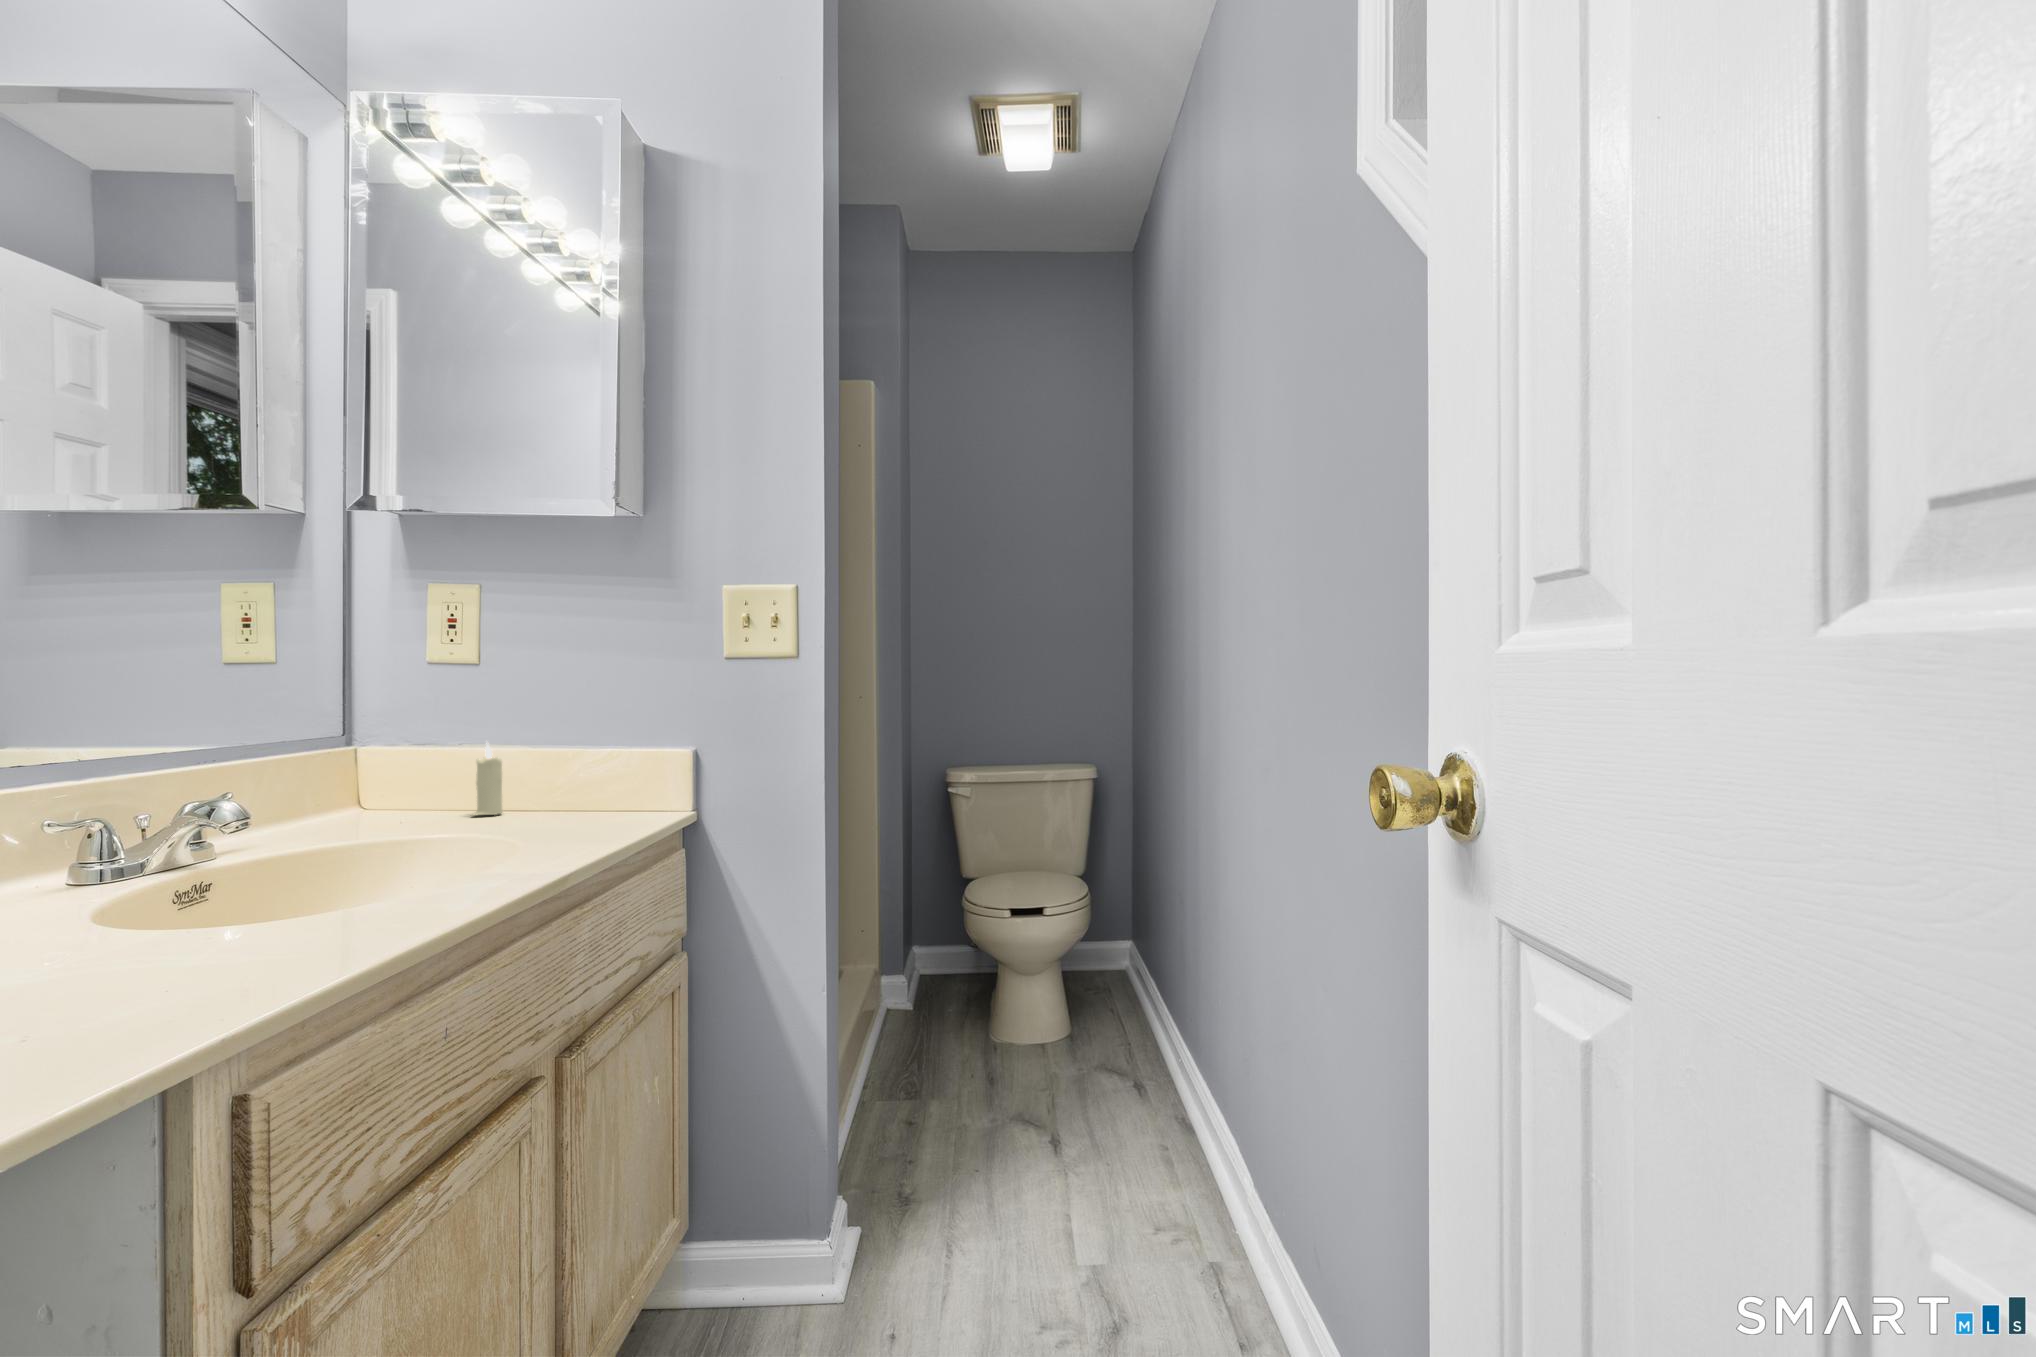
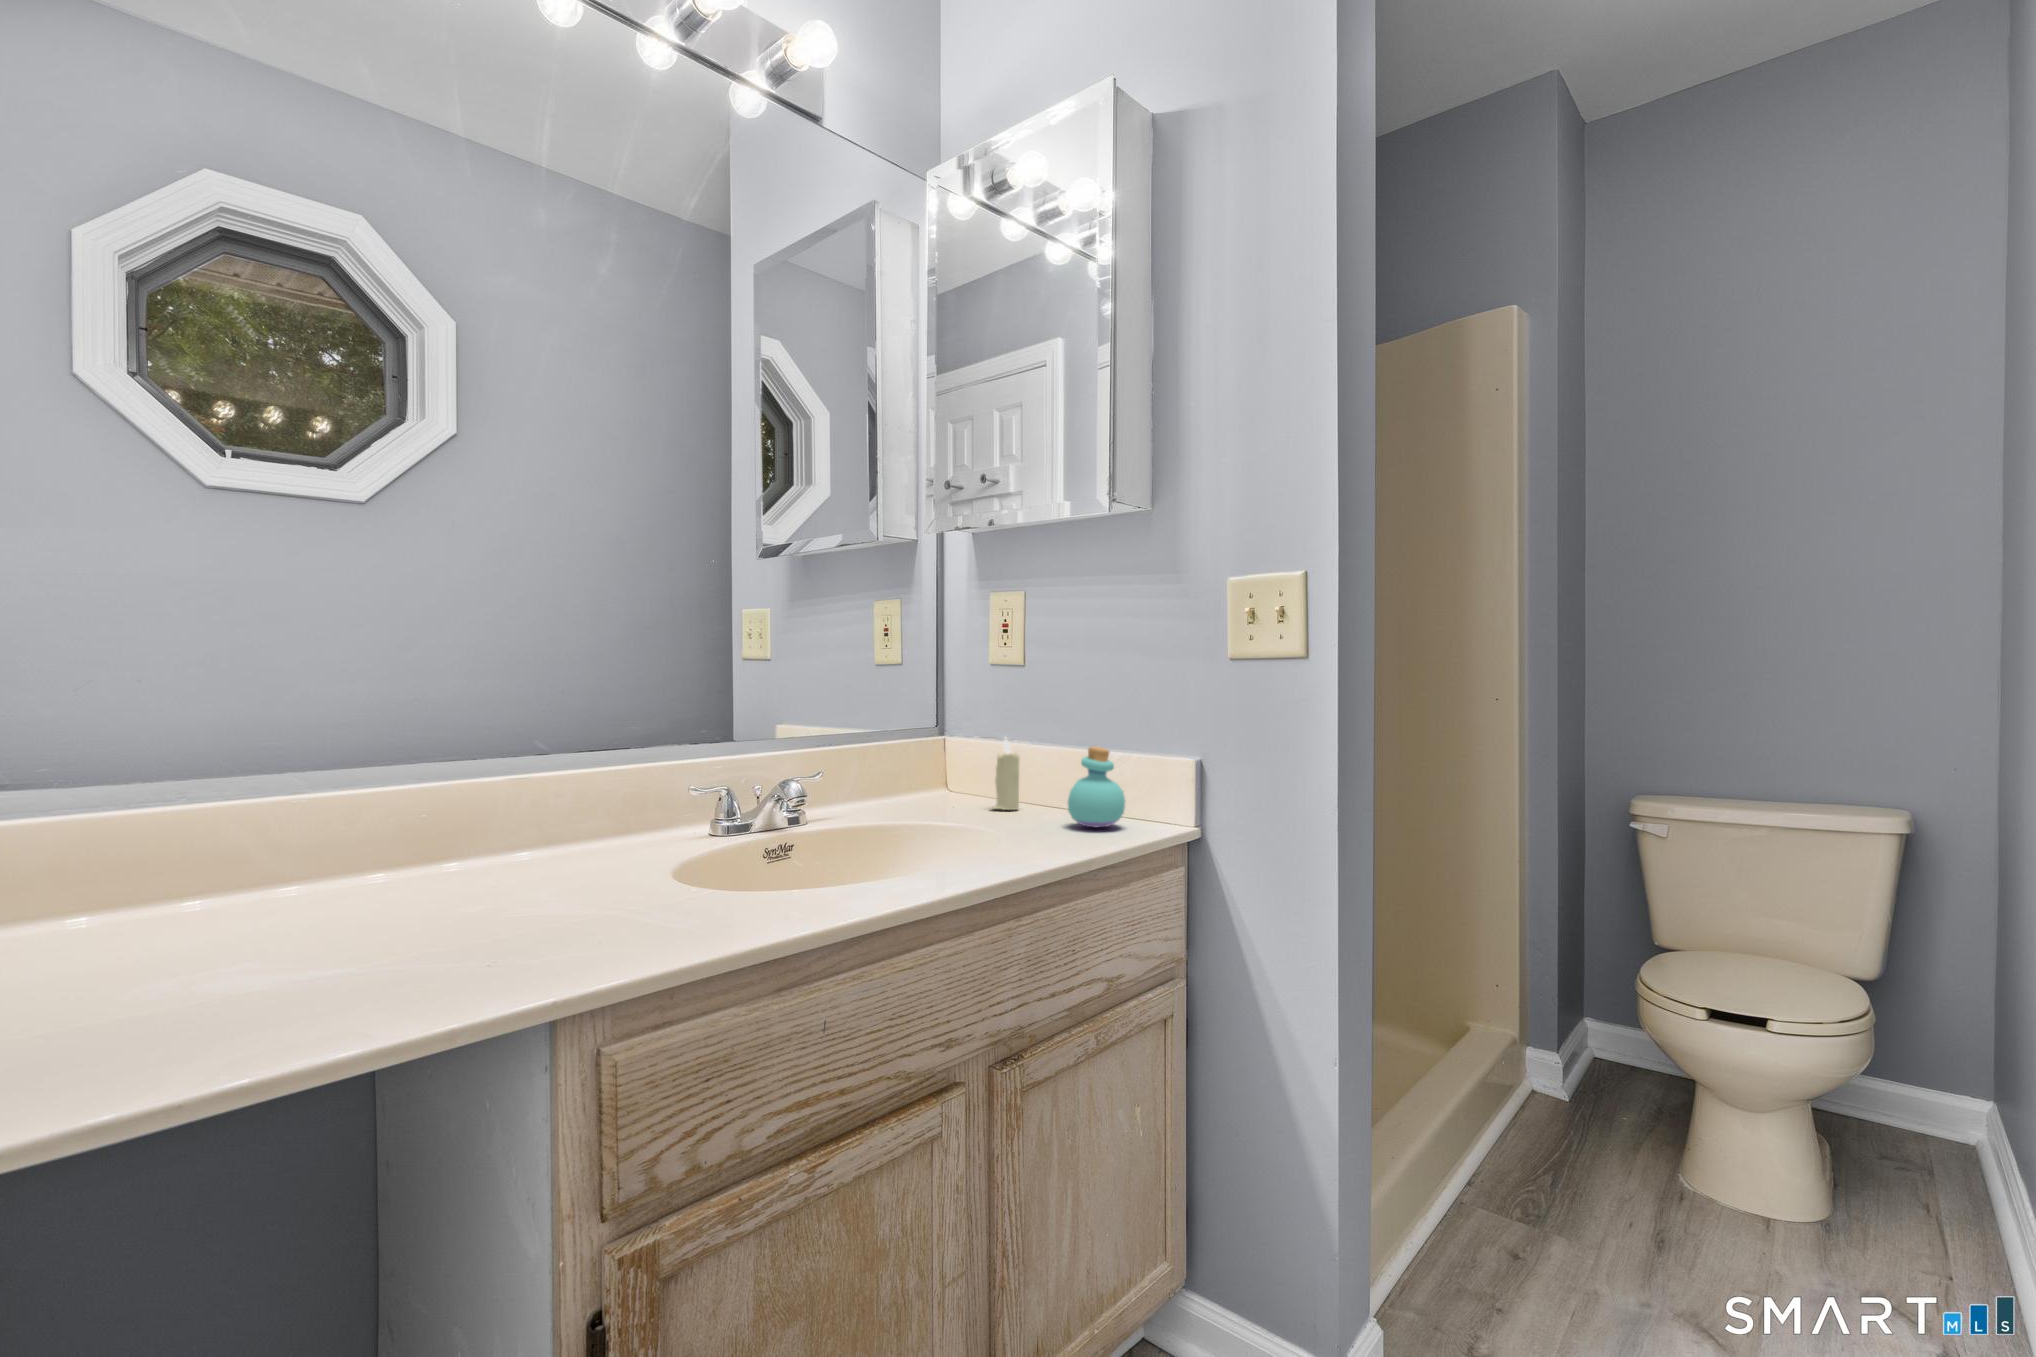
perfume bottle: none [575,743,635,820] -> present [1068,747,1125,827]

